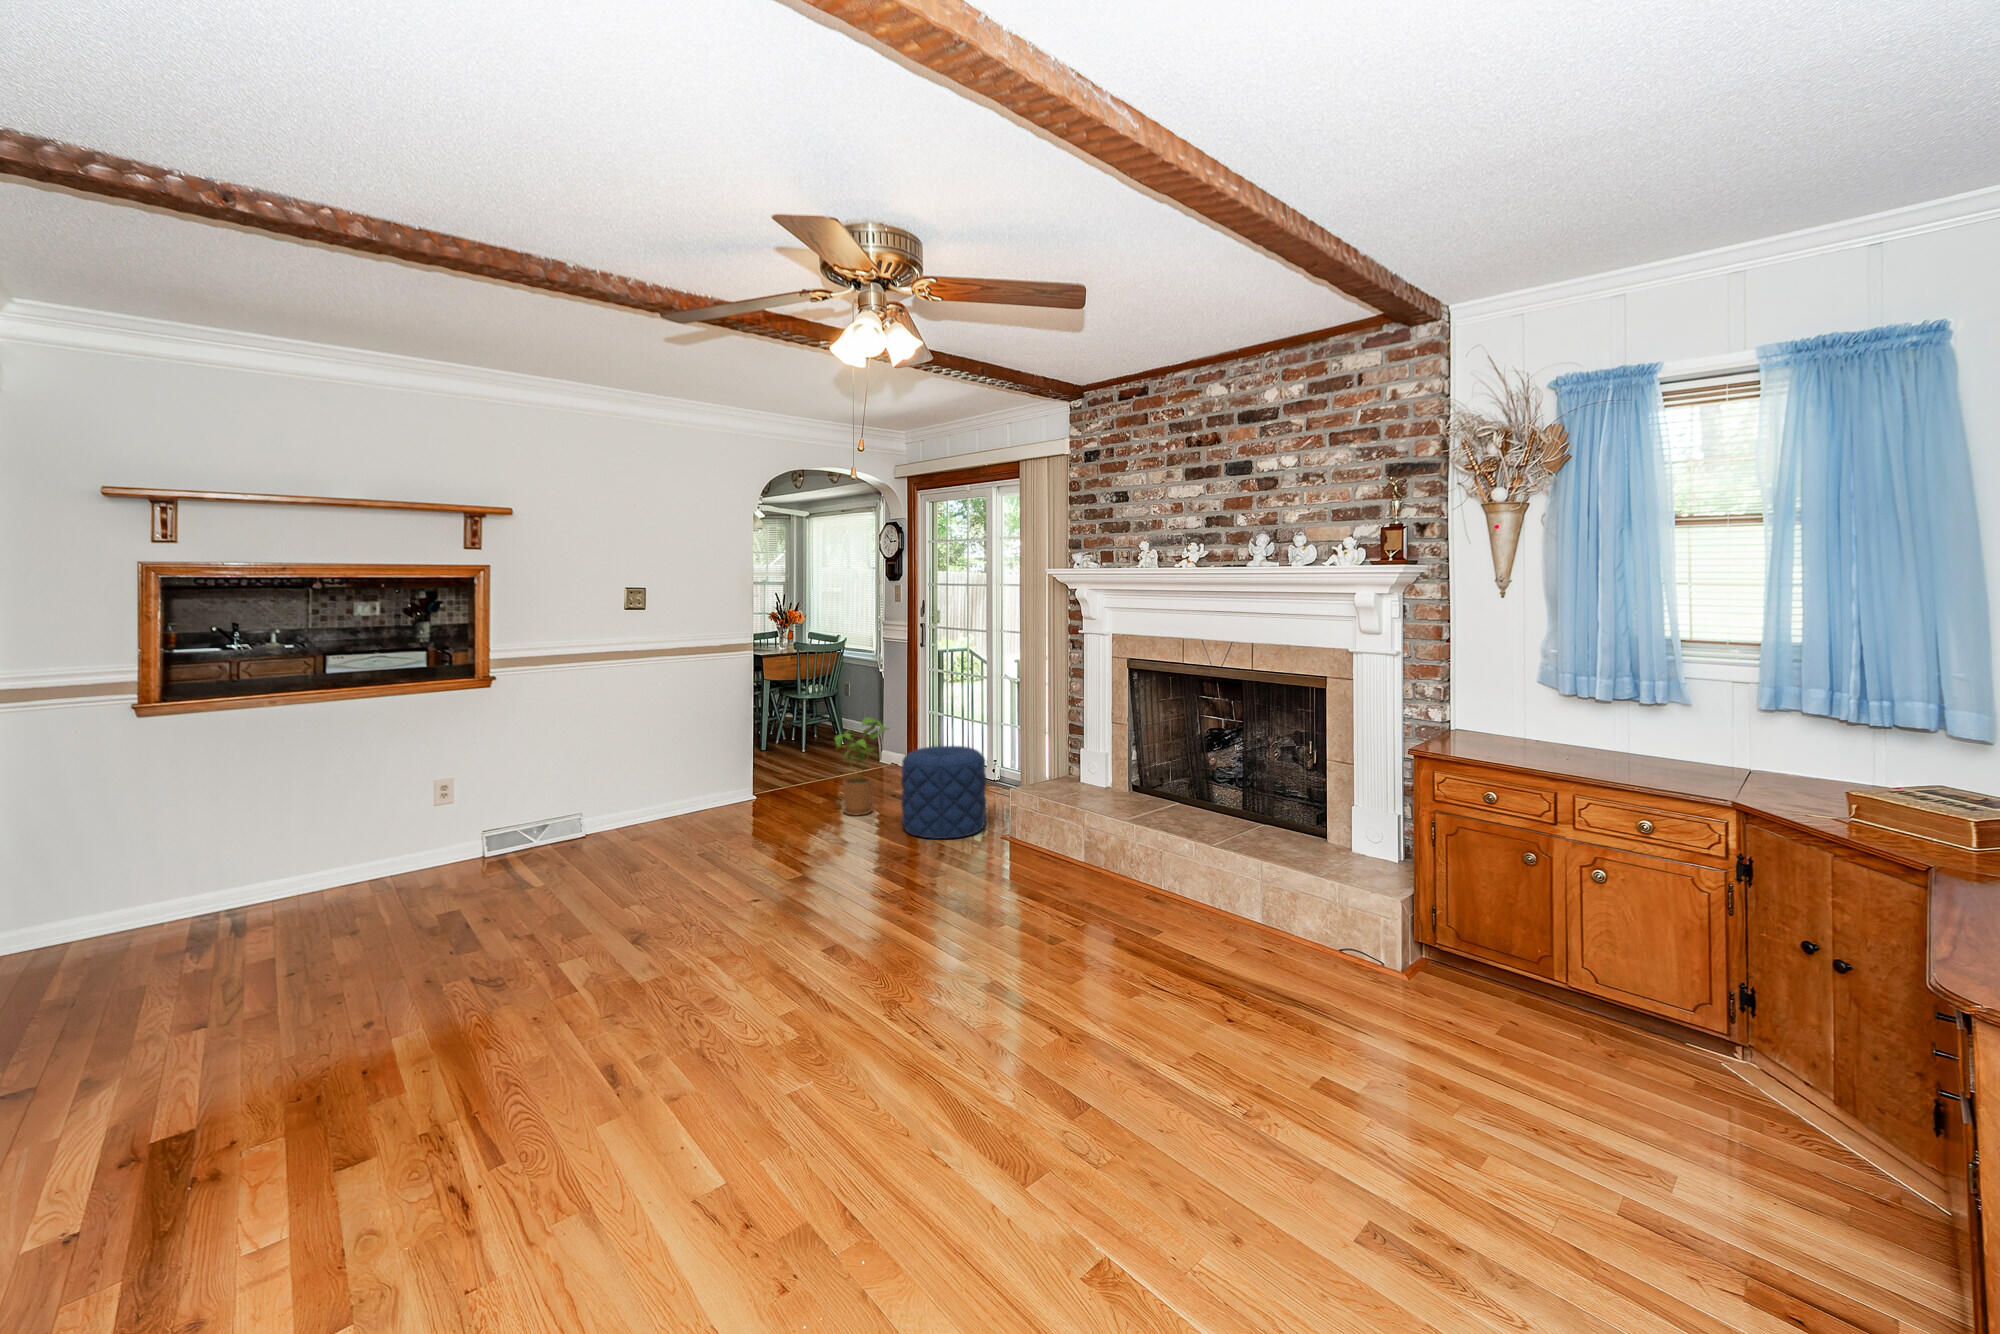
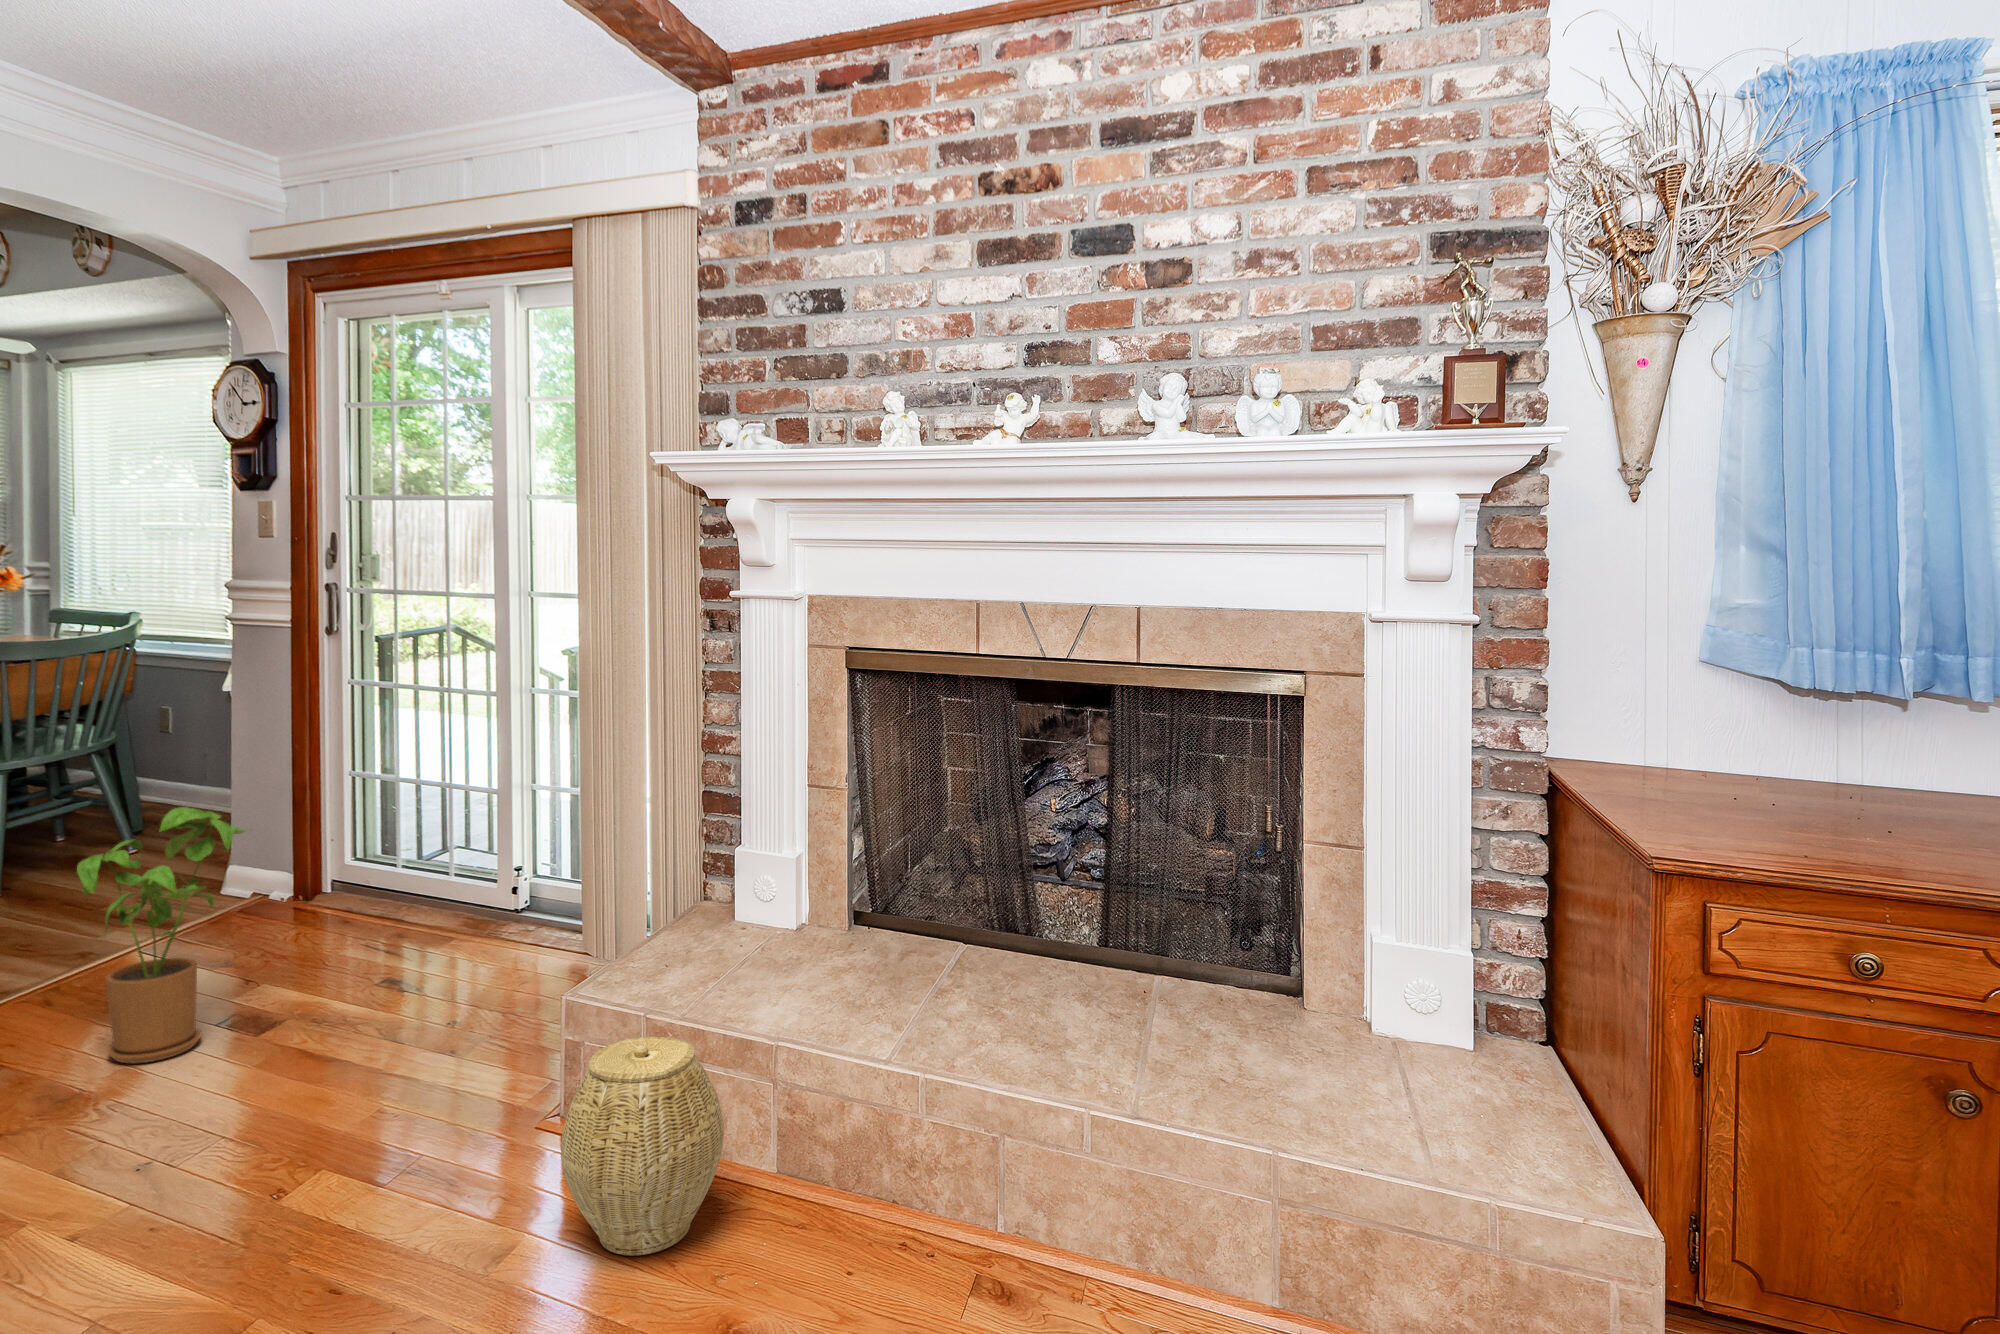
pouf: present [901,746,986,839] -> none [282,861,518,1109]
woven basket: none [989,812,1048,890] -> present [561,1037,724,1256]

